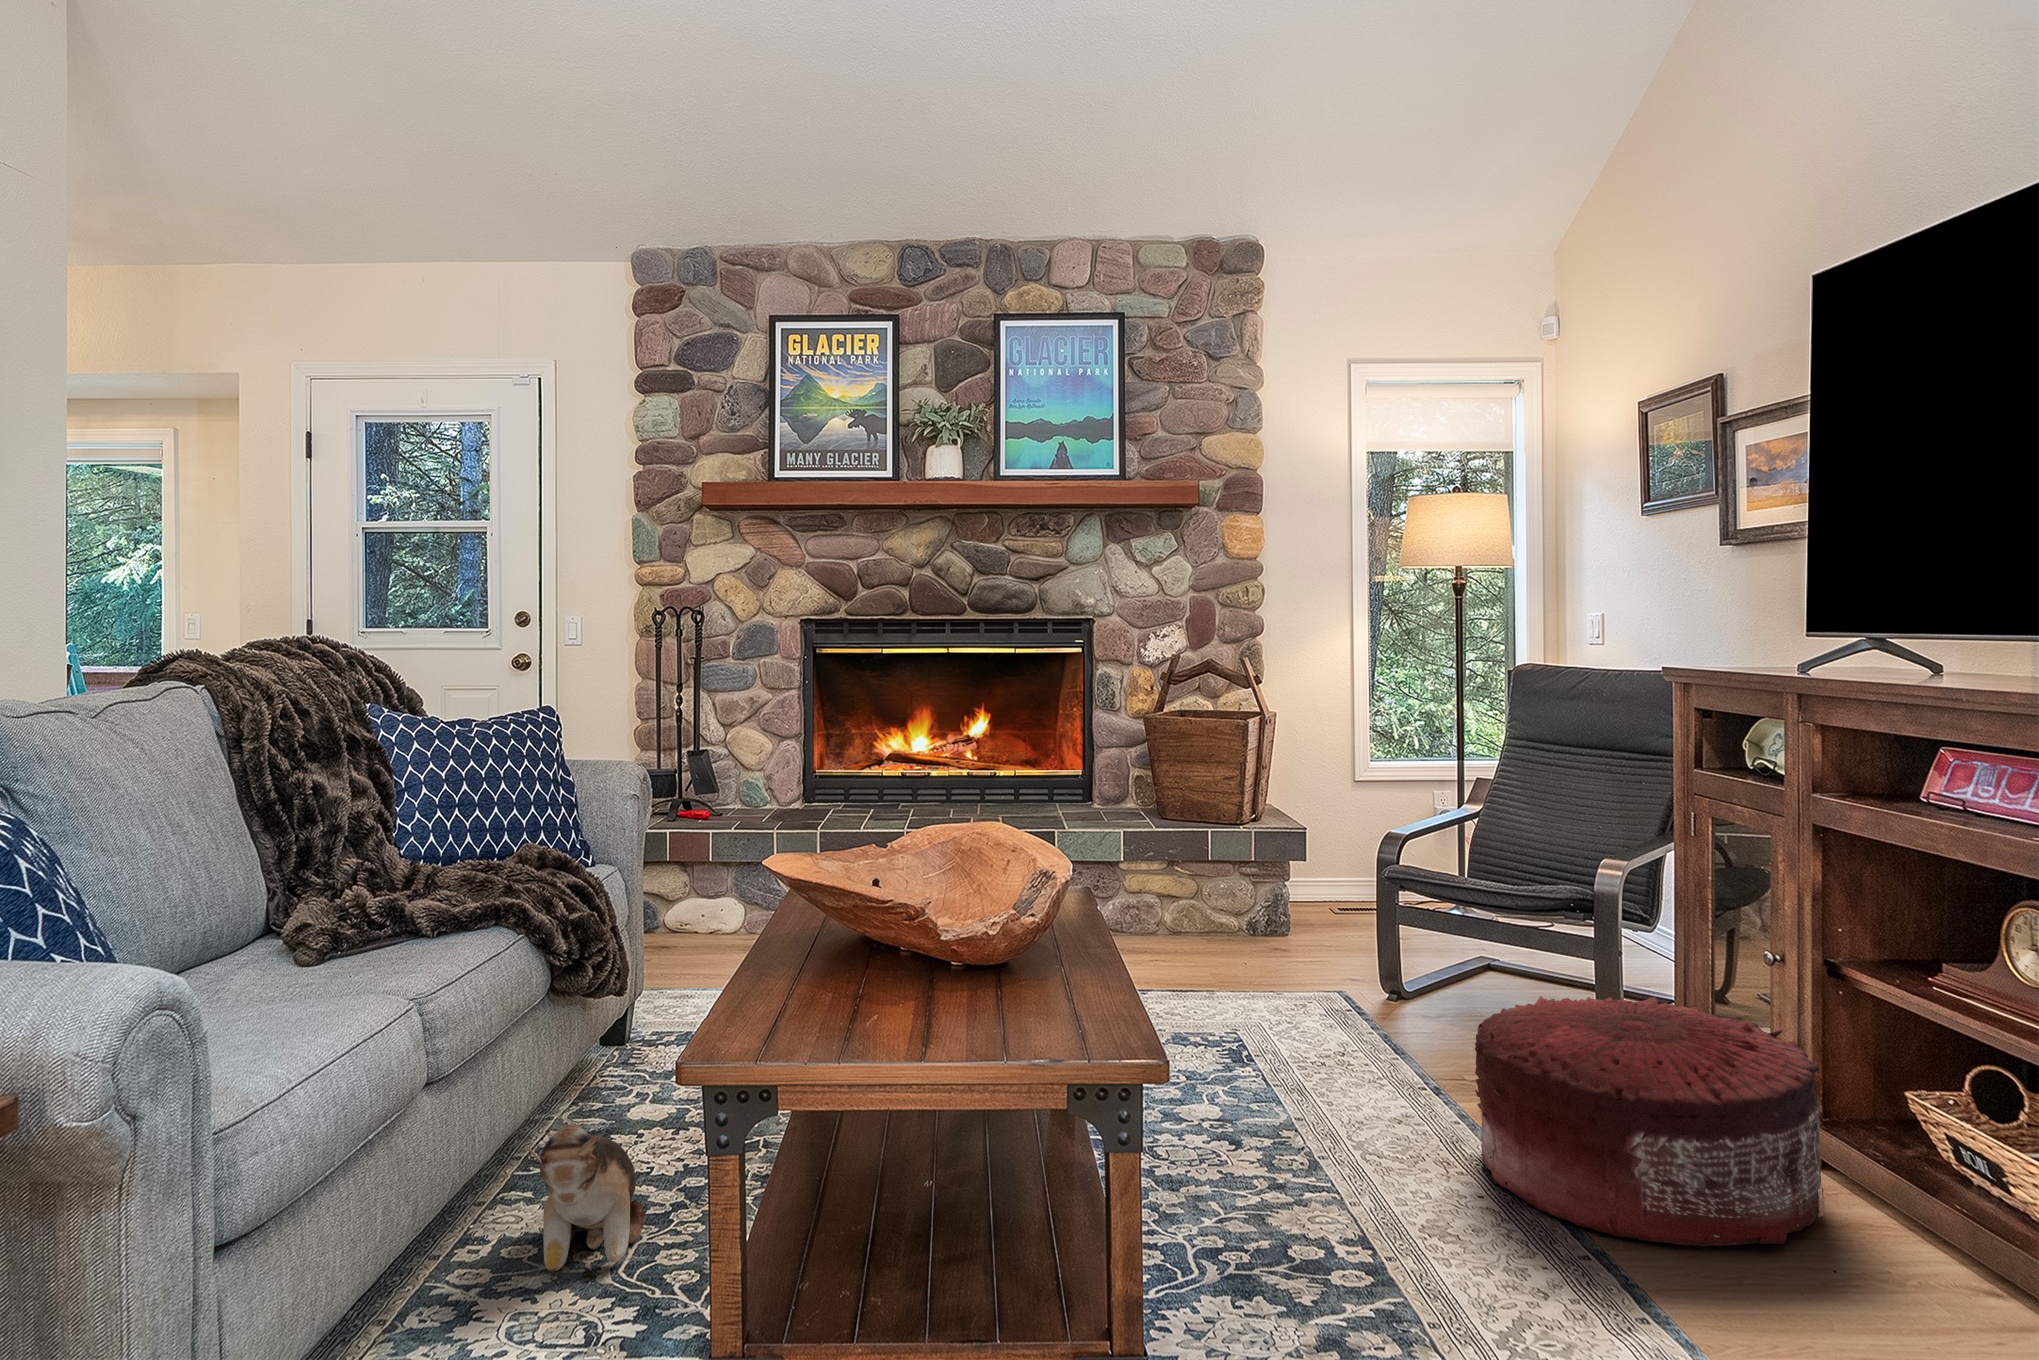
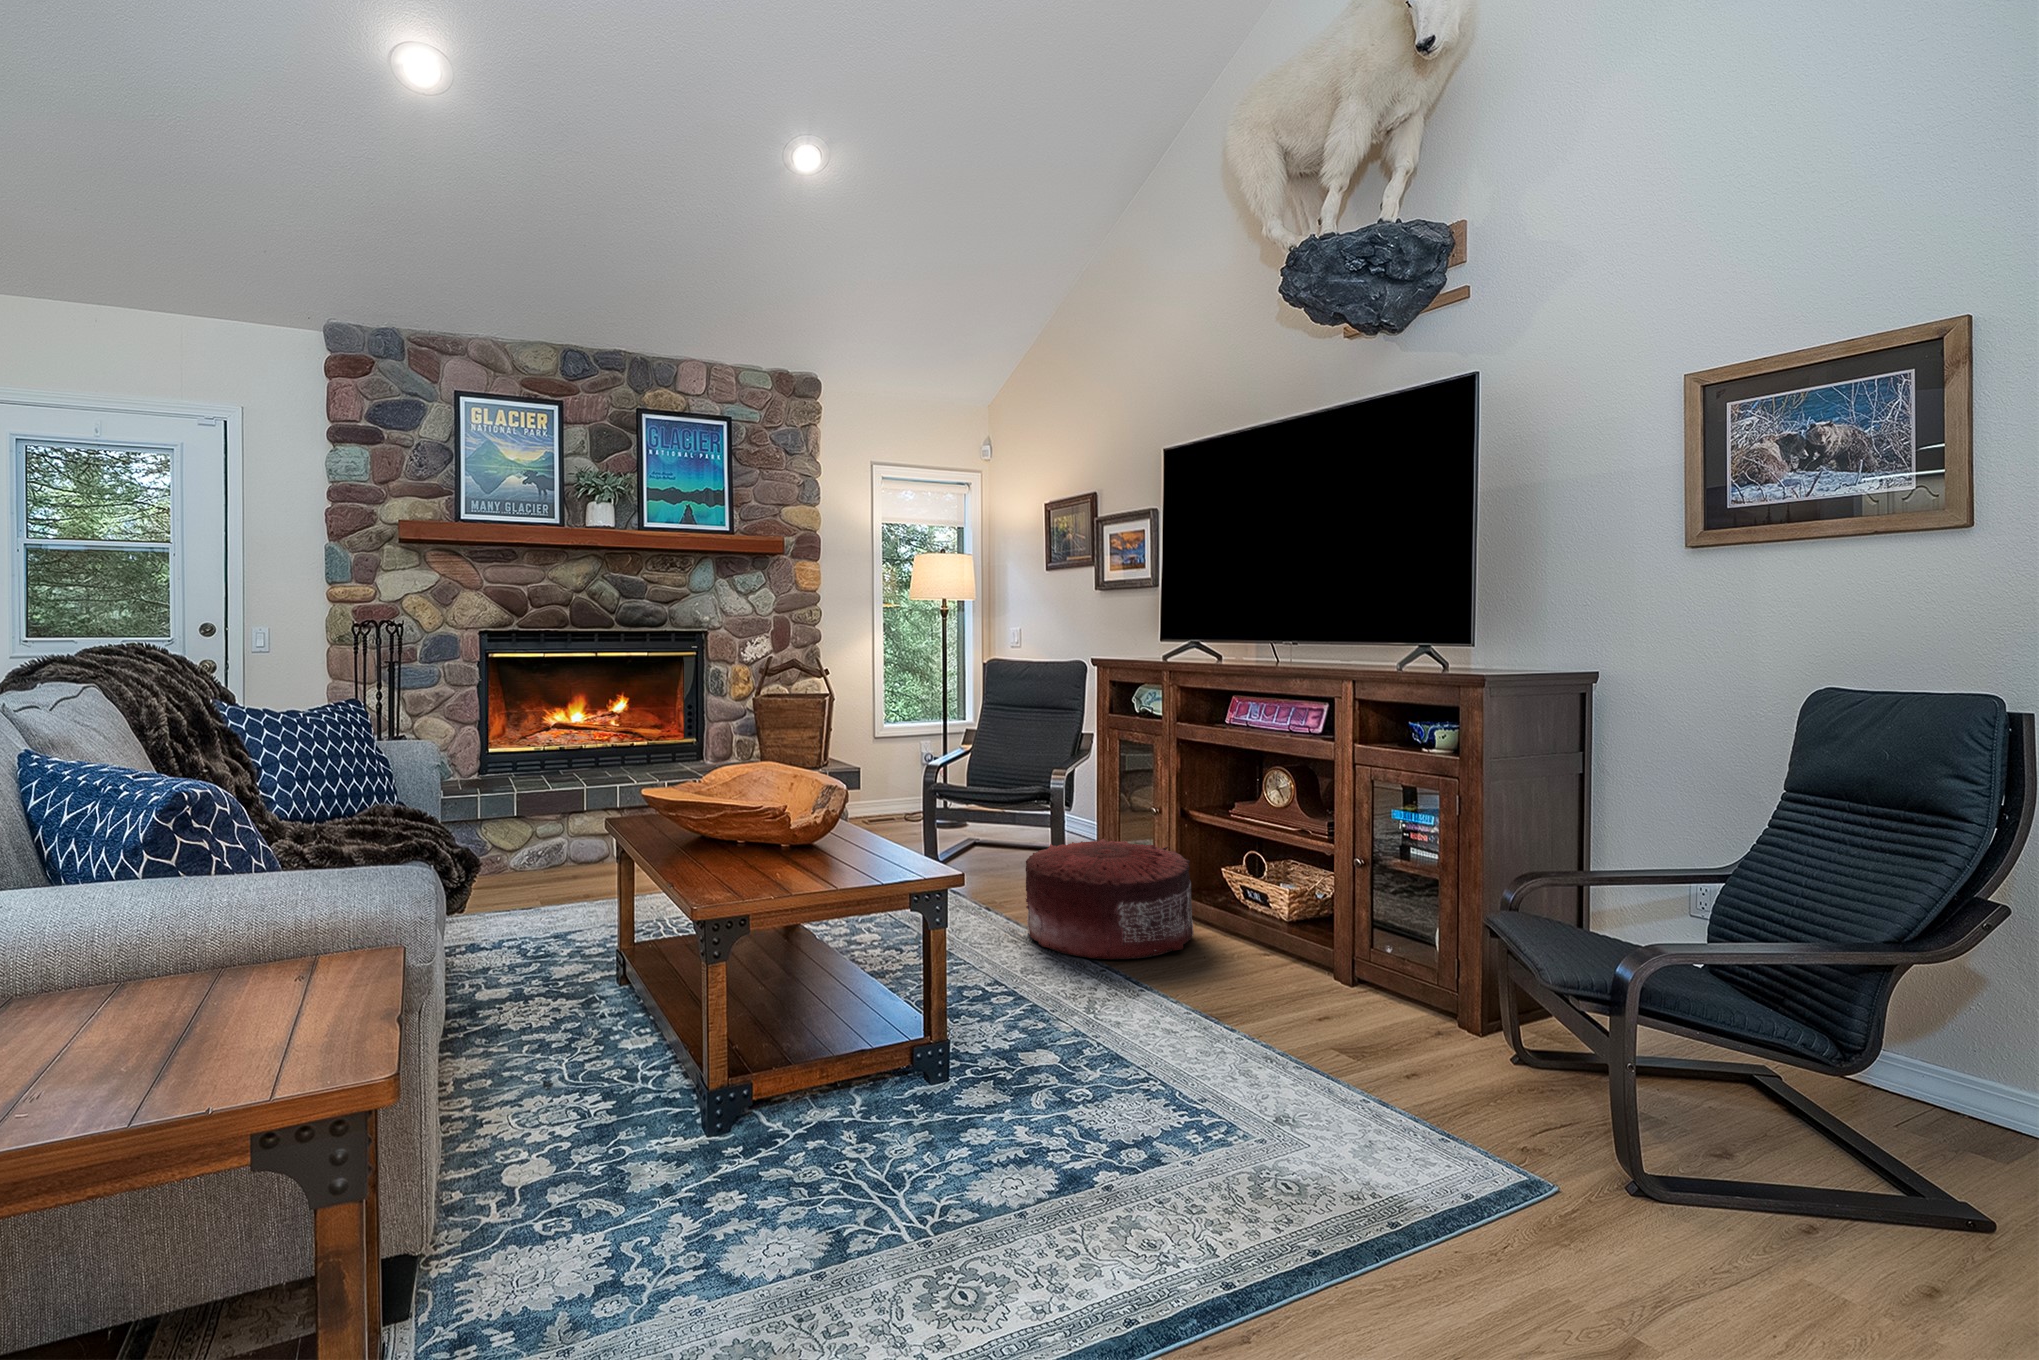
plush toy: present [526,1123,645,1271] -> none [491,979,561,1086]

